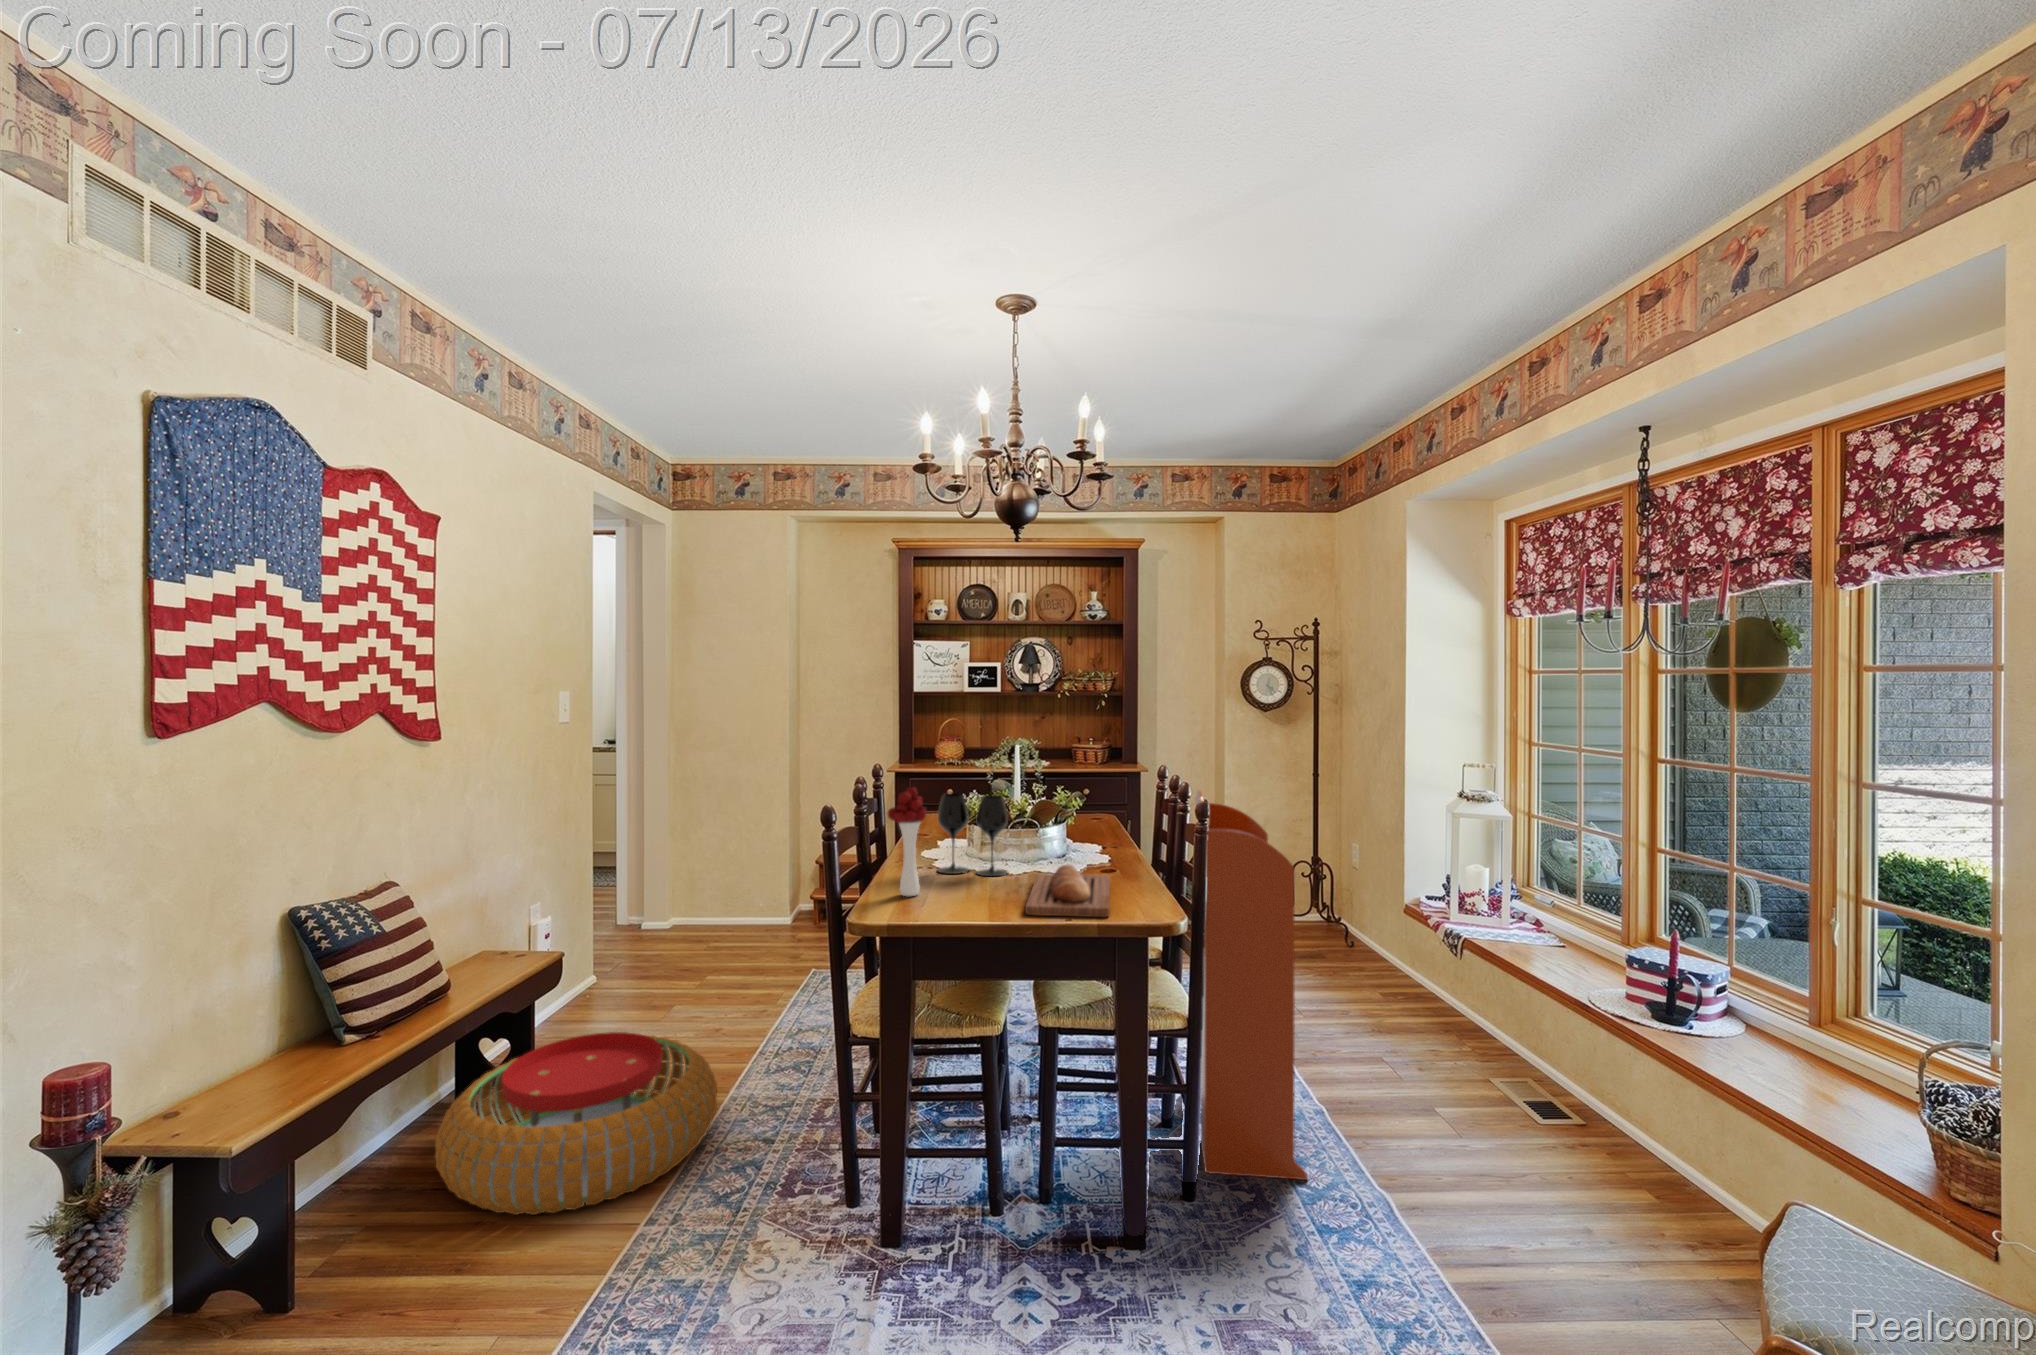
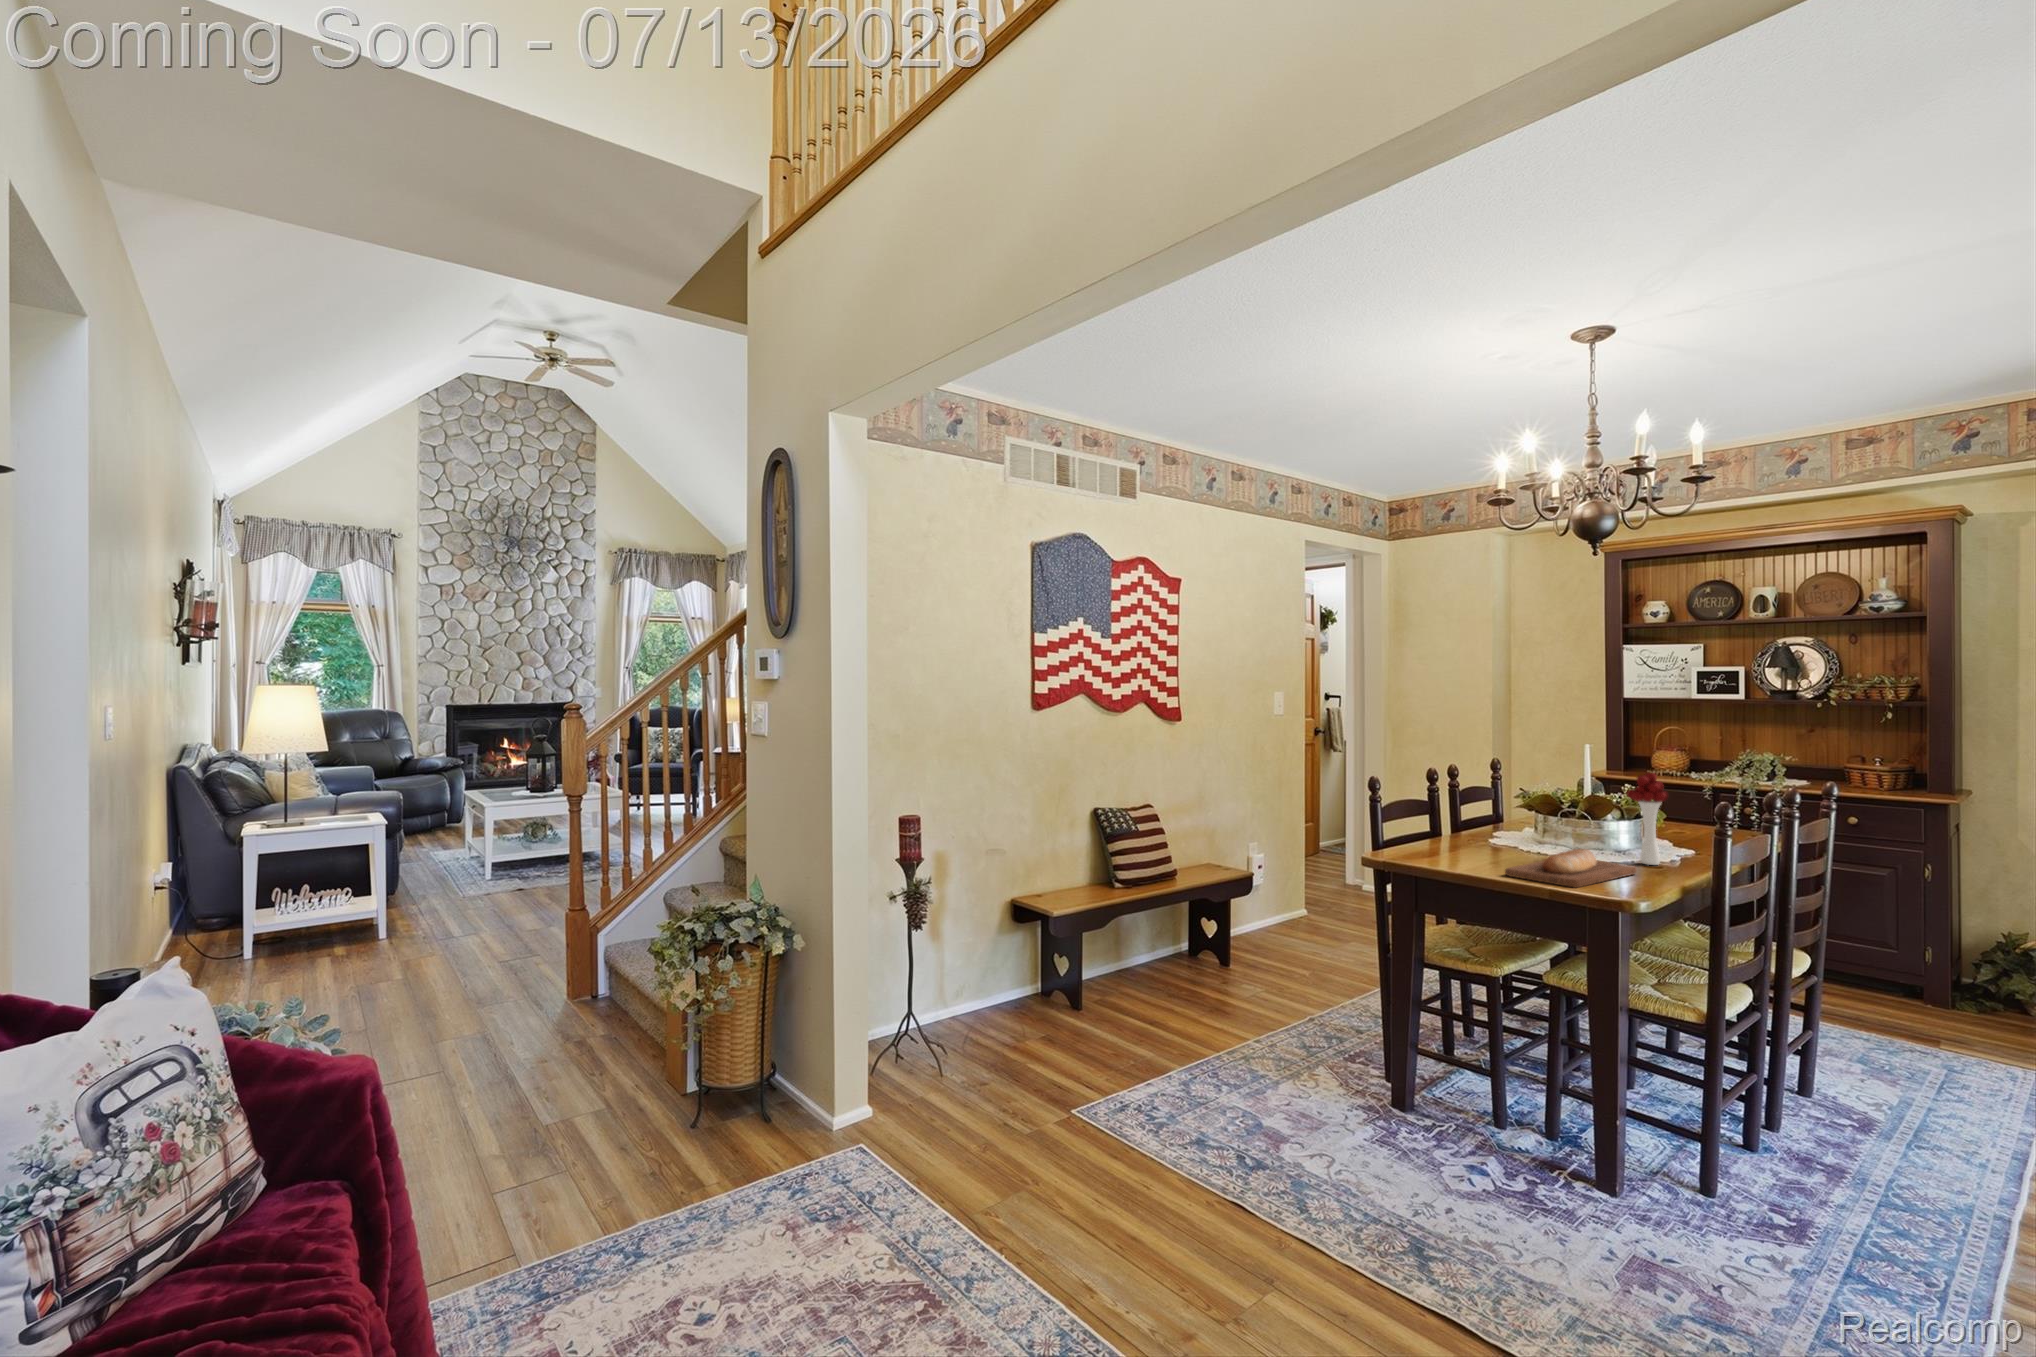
flower bouquet: present [888,787,927,896] -> present [1627,773,1668,865]
bookcase: present [1194,790,1308,1180] -> none [1741,800,1946,1234]
wine glass: present [938,794,1008,876] -> none [1491,782,1556,856]
pouf: present [435,1032,717,1215] -> none [1155,928,1330,1027]

